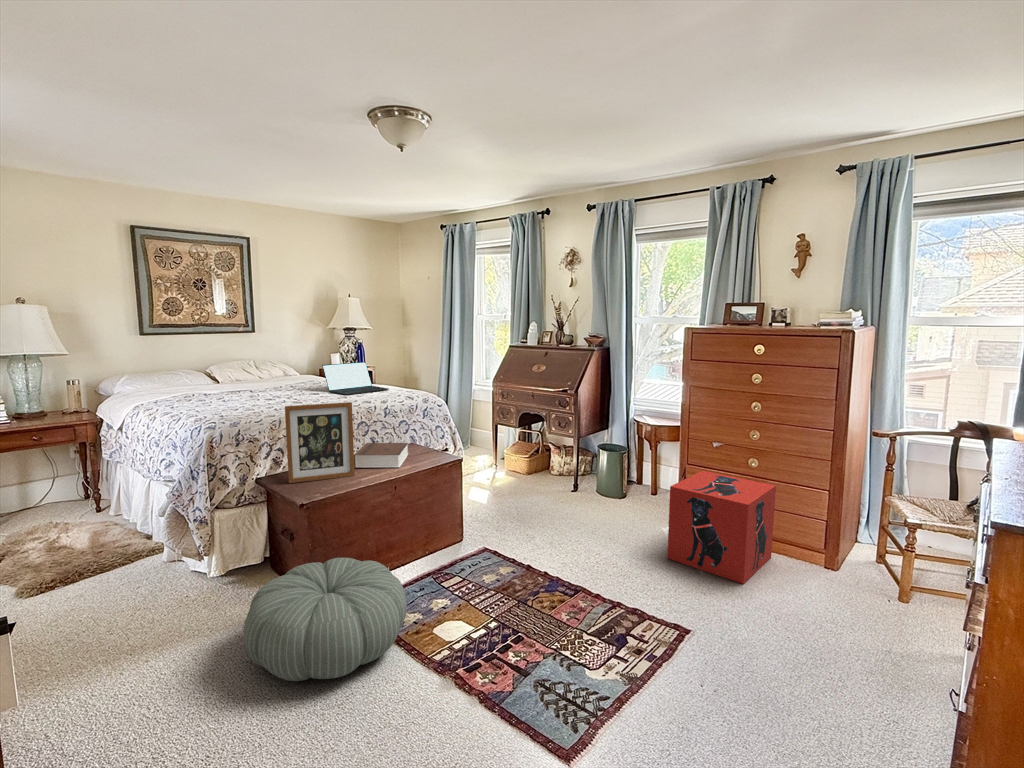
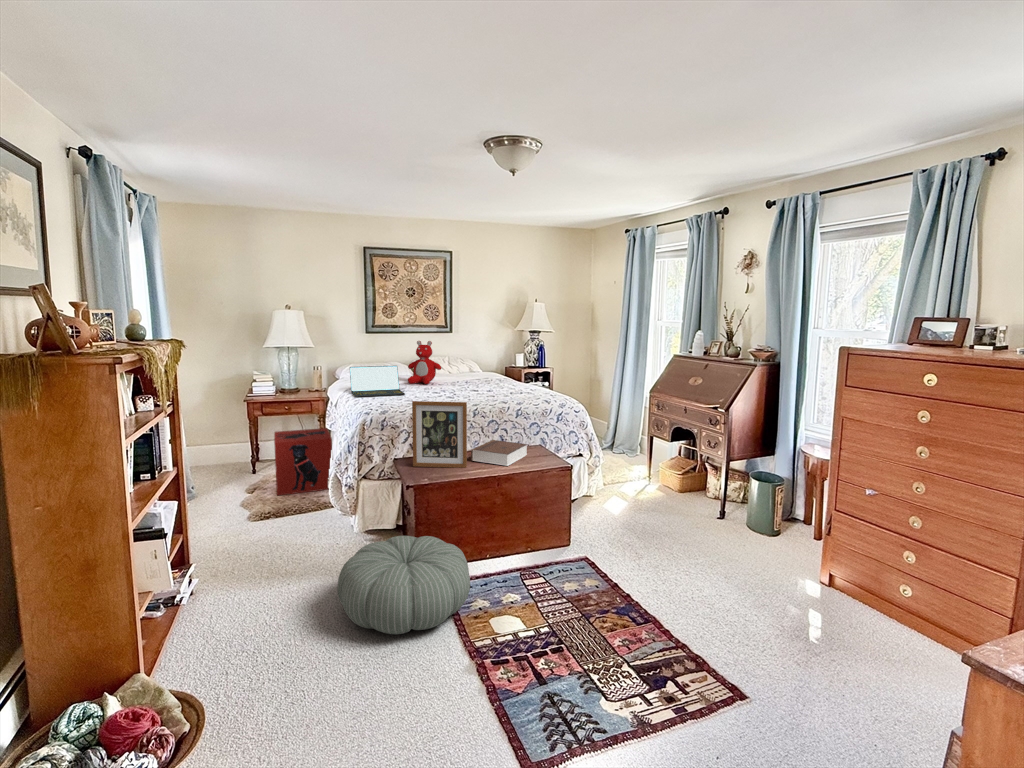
teddy bear: none [221,340,266,391] -> present [408,341,441,384]
laptop: present [322,362,389,395] -> present [350,366,405,397]
storage box: present [667,471,776,584] -> present [274,428,333,495]

